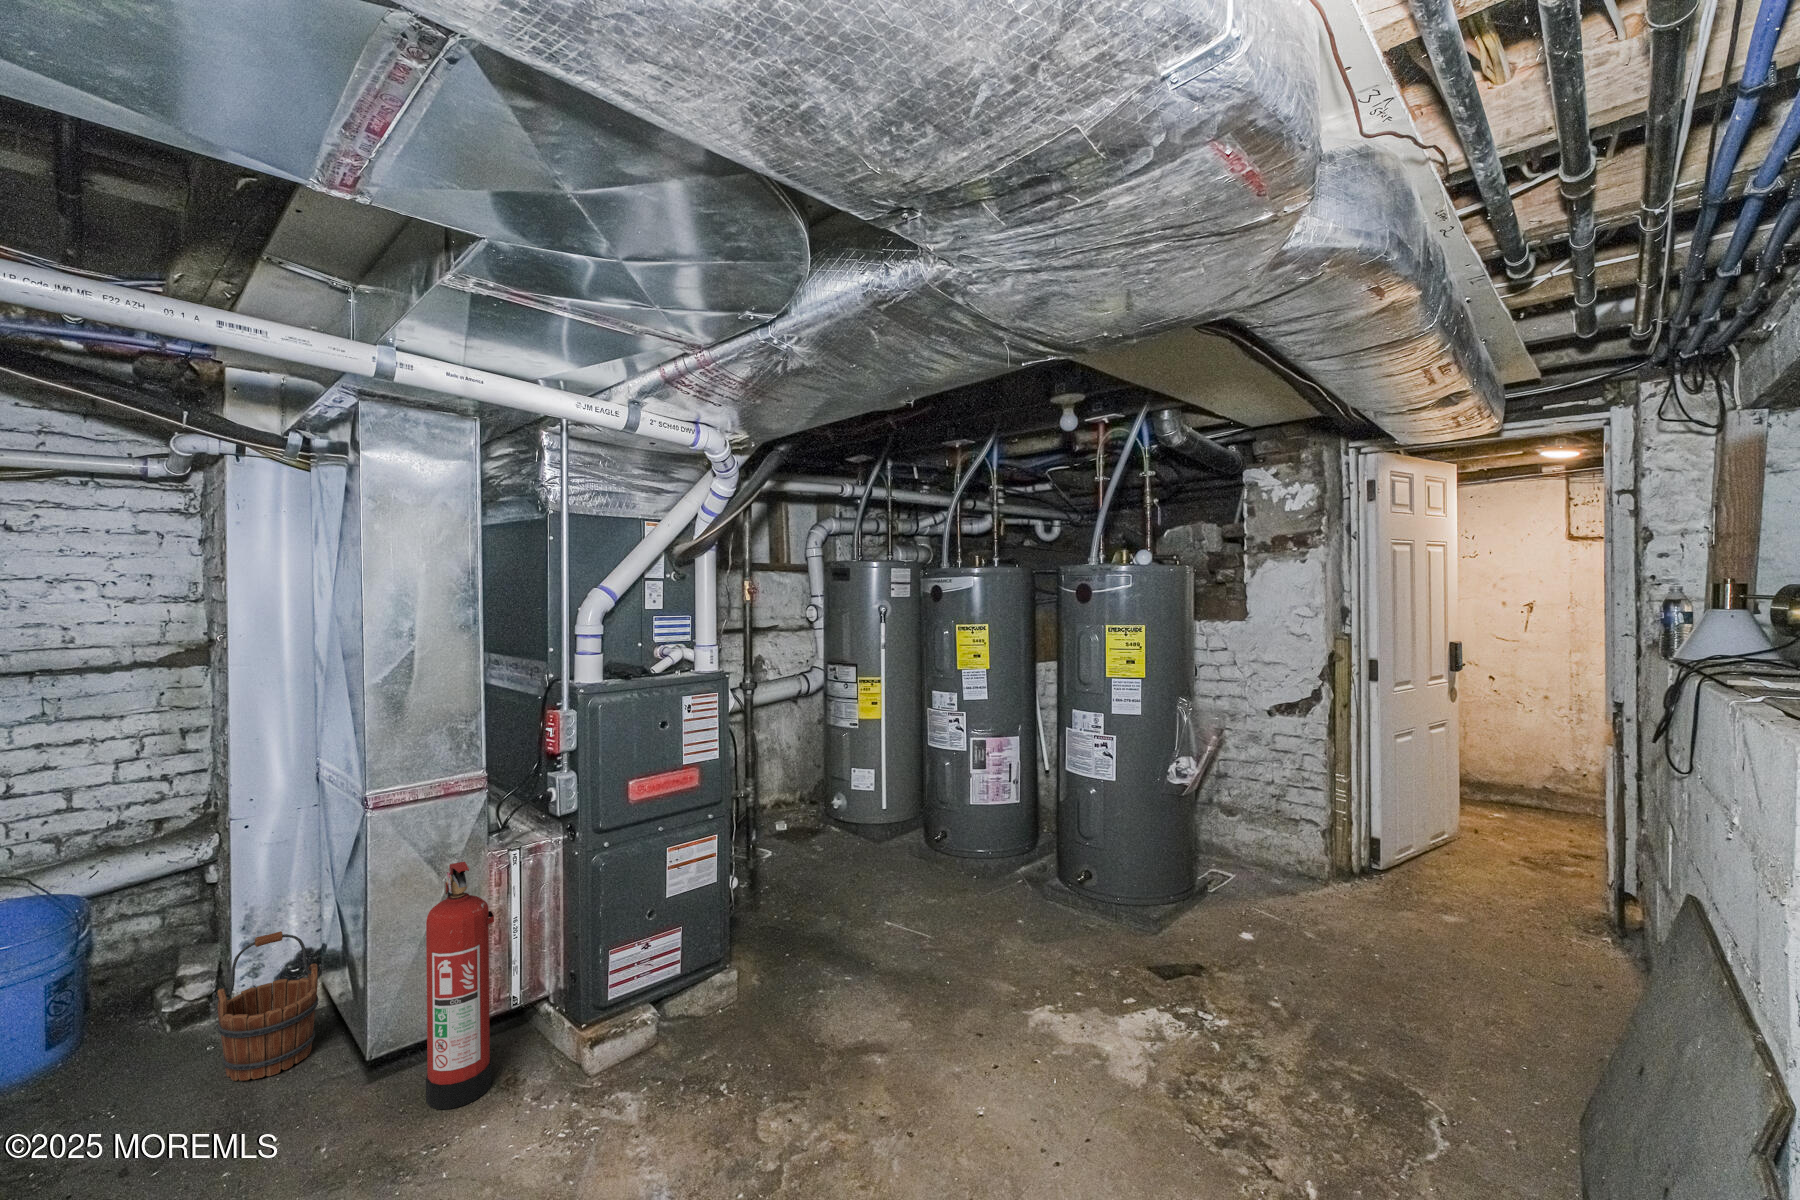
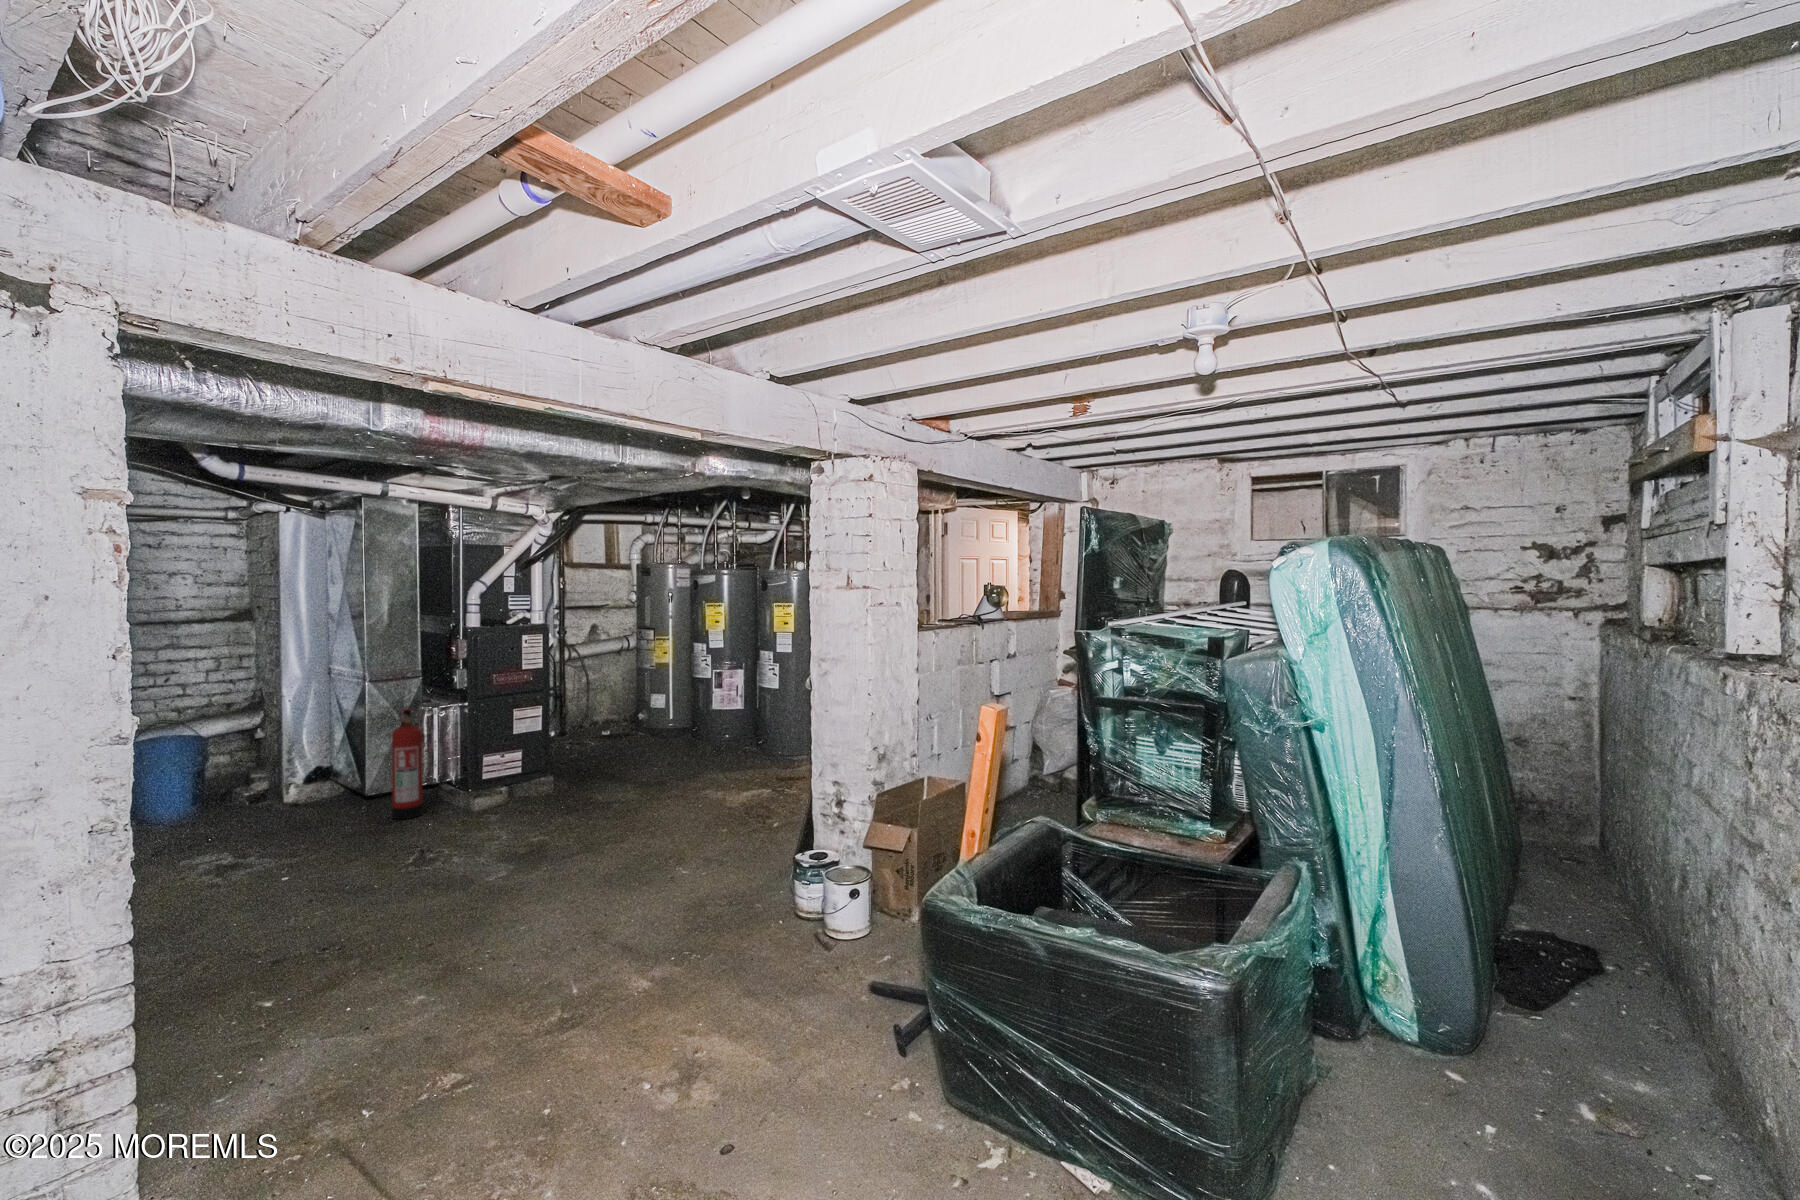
wooden bucket: present [212,931,322,1081] -> none [280,749,332,816]

